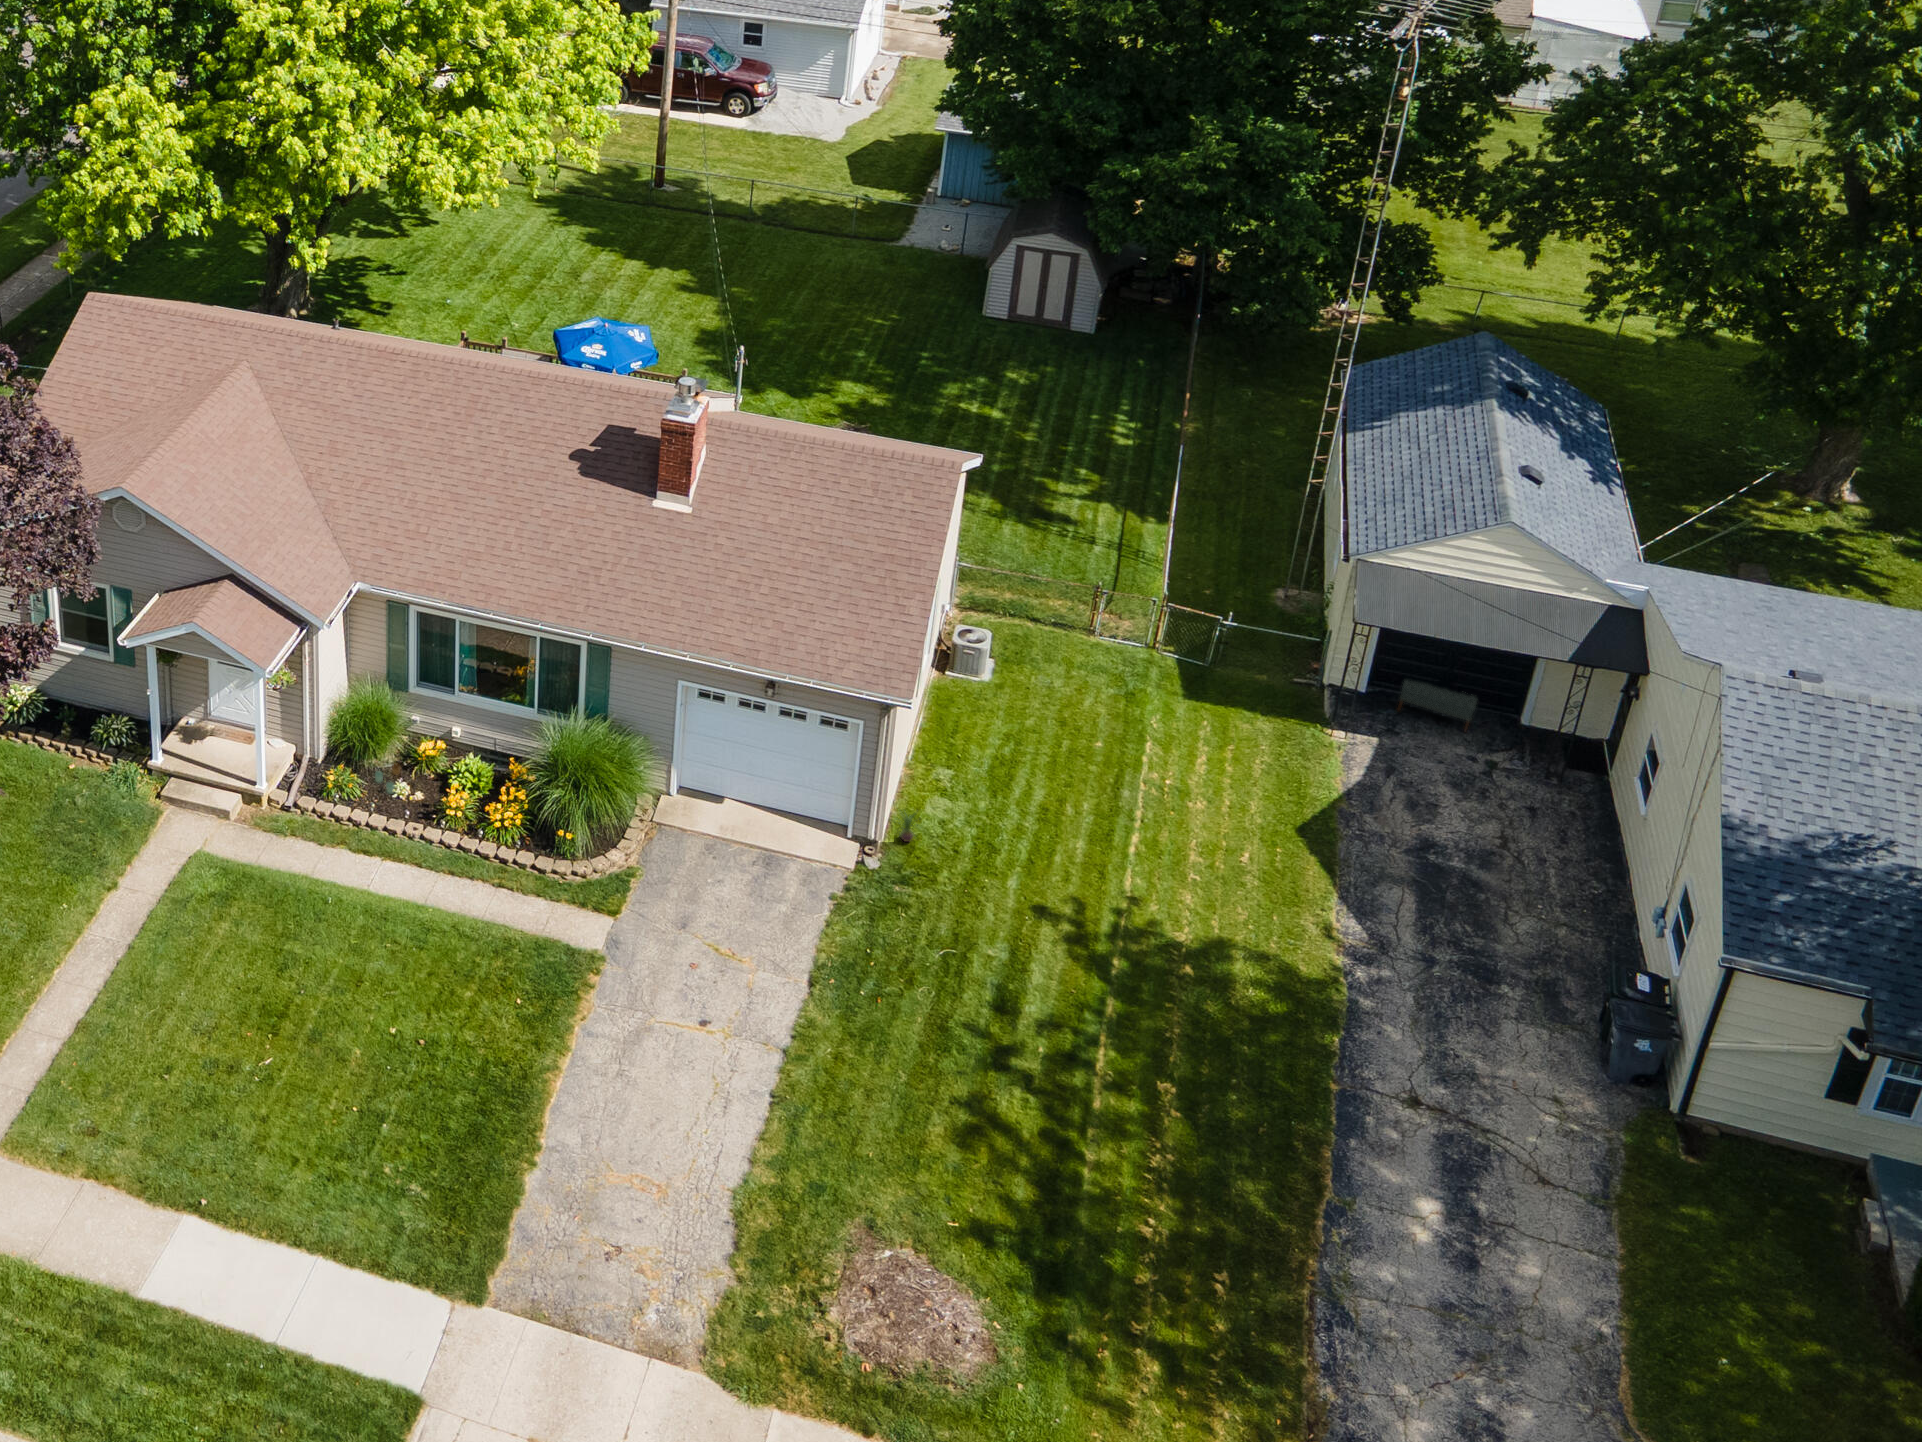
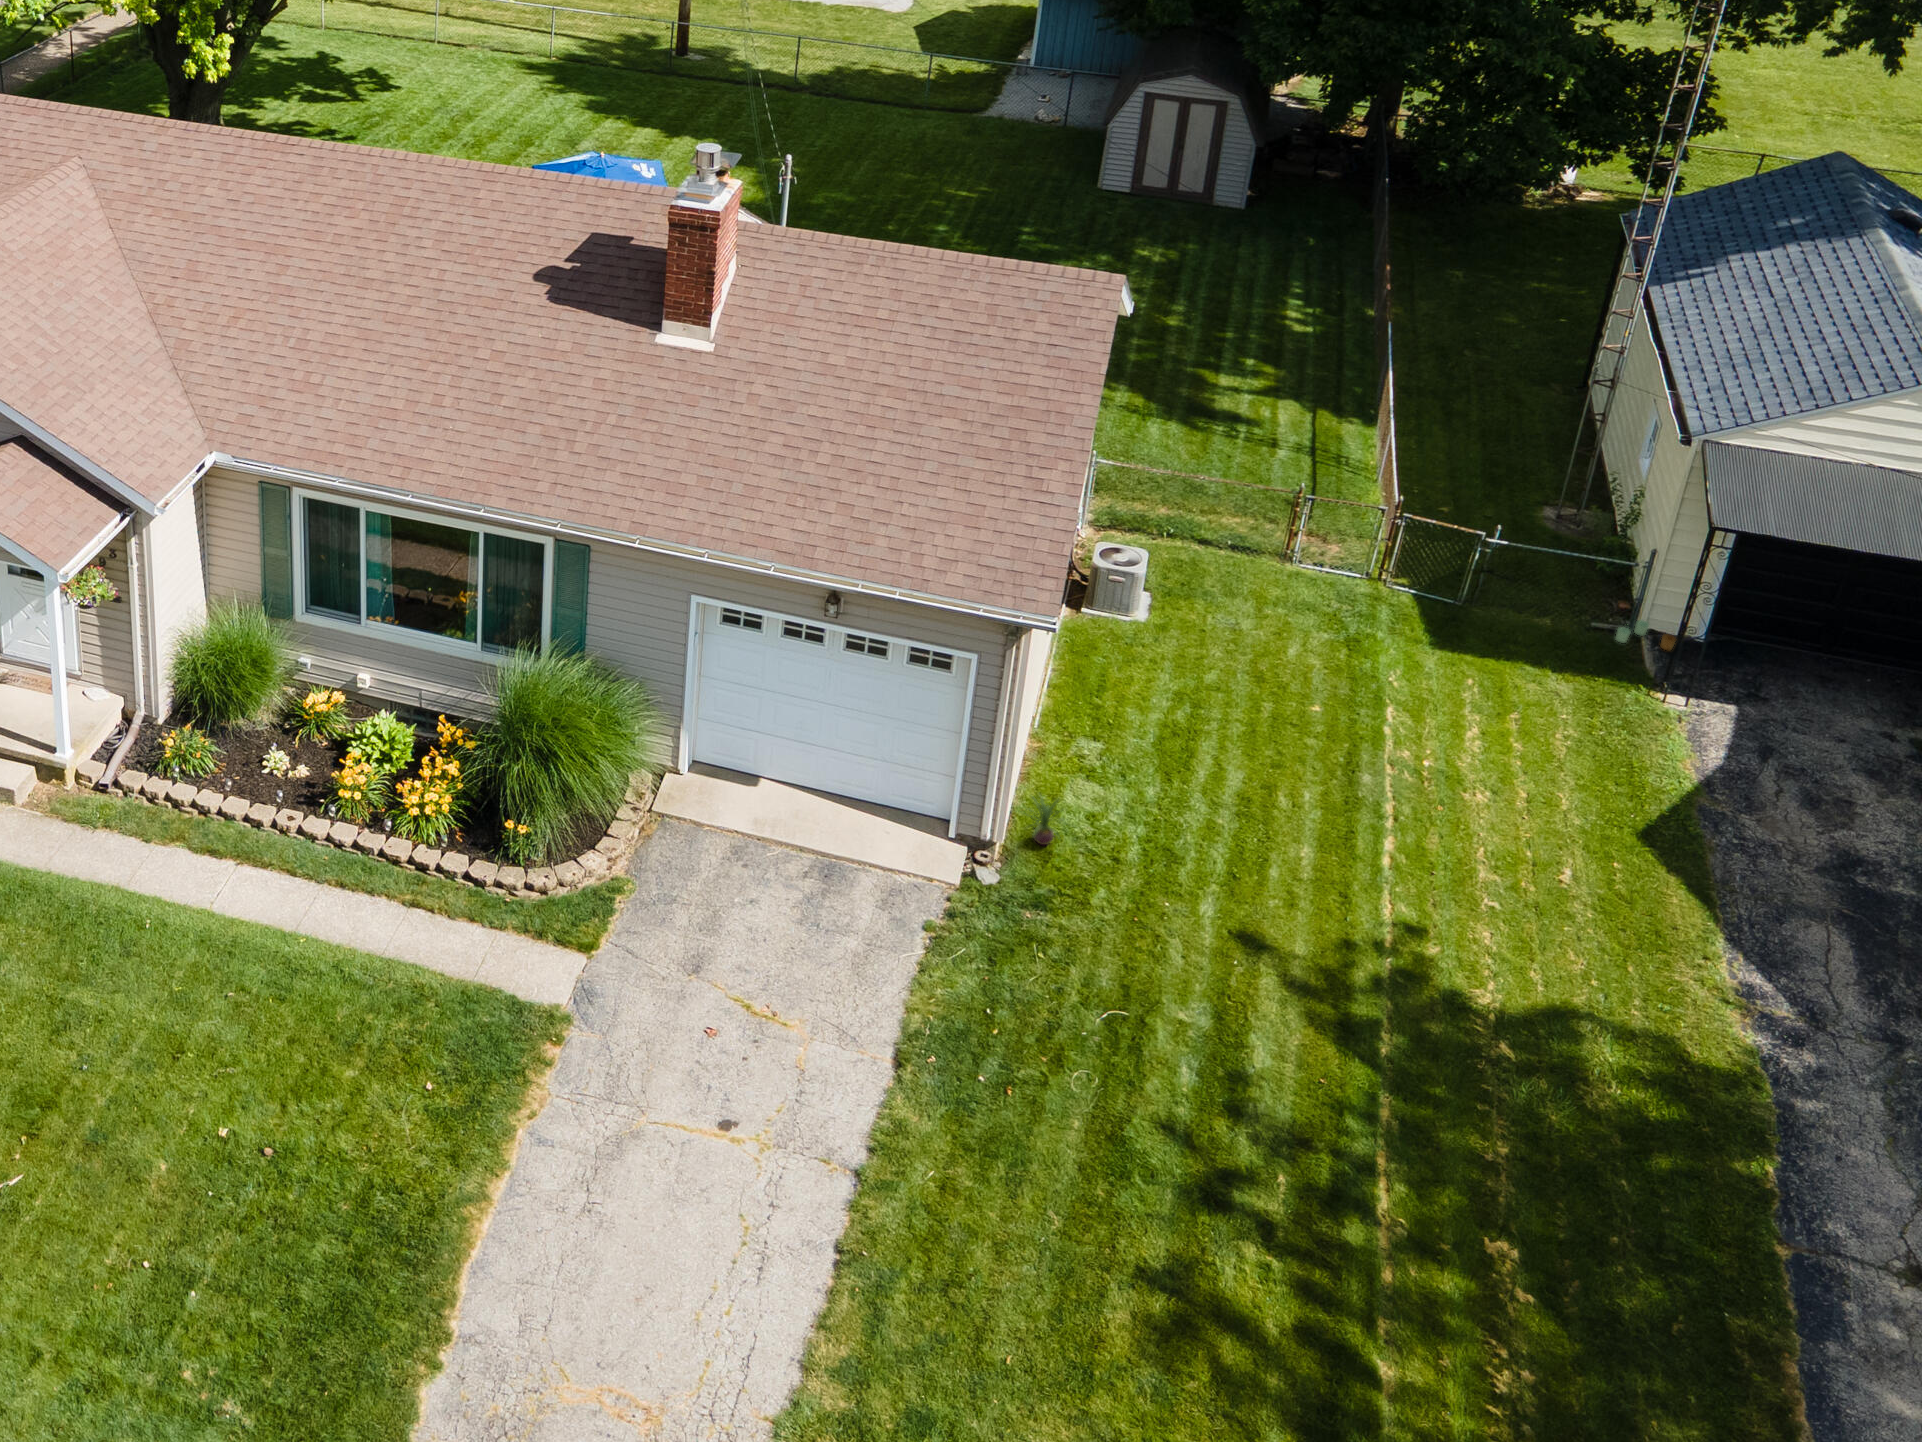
bench: present [1398,680,1477,731] -> none [1755,613,1884,696]
bucket: present [375,763,400,794] -> present [1616,620,1676,650]

